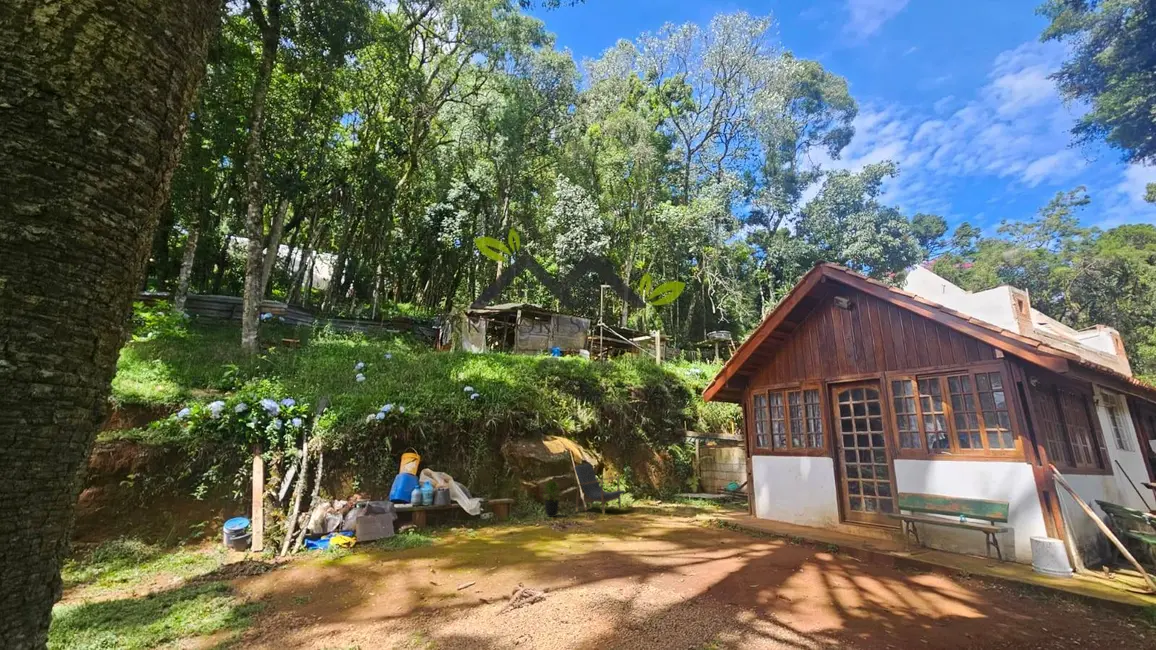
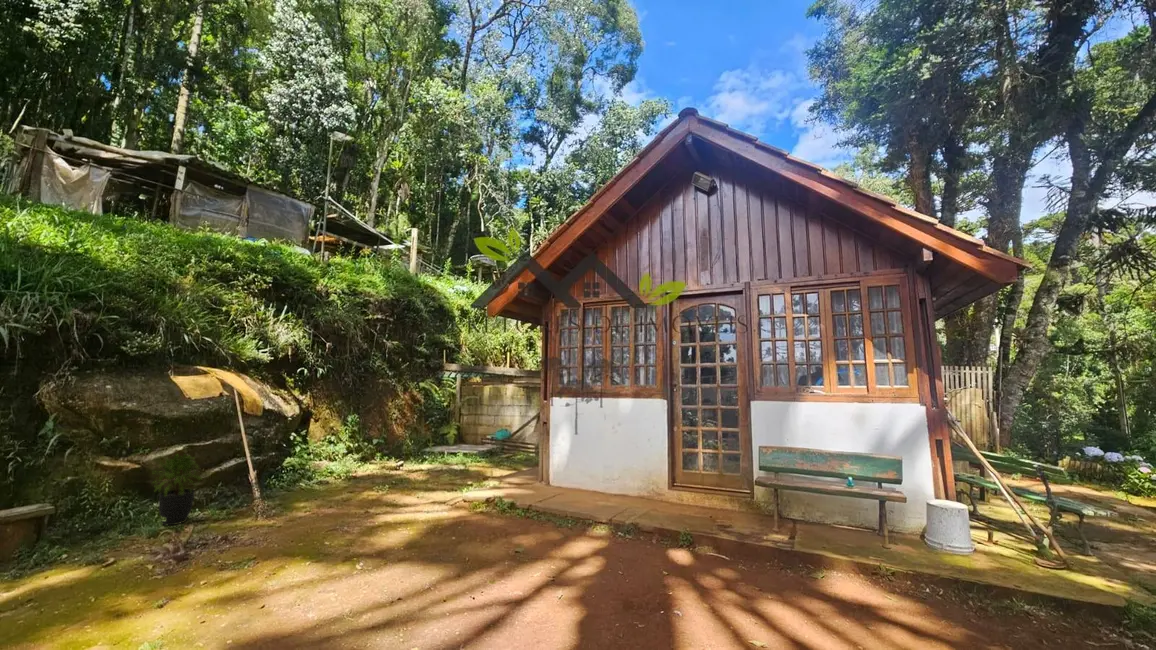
lounge chair: present [574,464,624,514] -> none [241,416,343,506]

